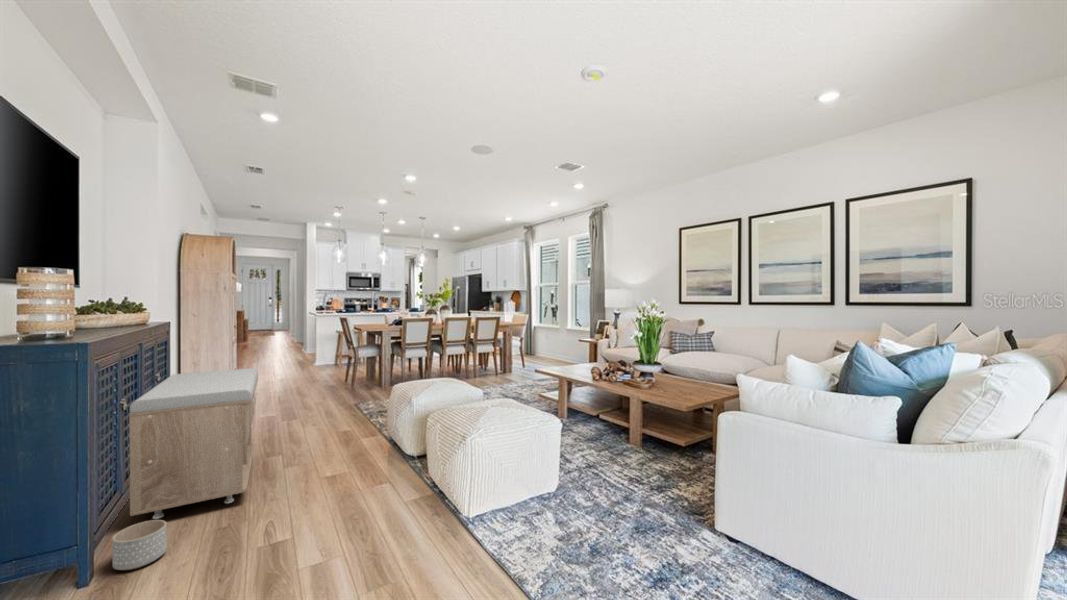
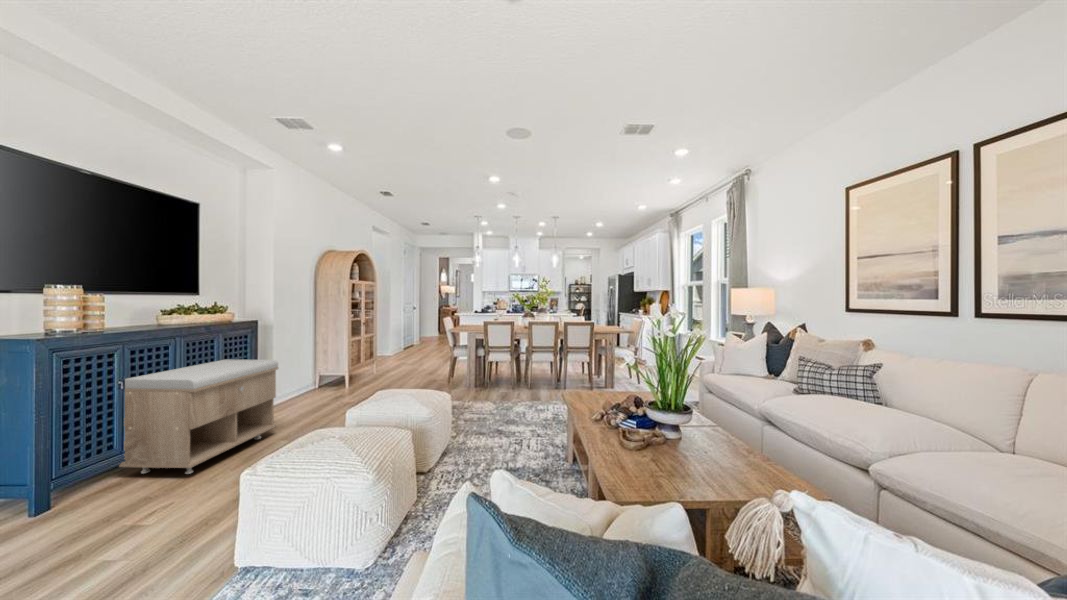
planter: present [112,520,167,570] -> none [52,476,98,512]

